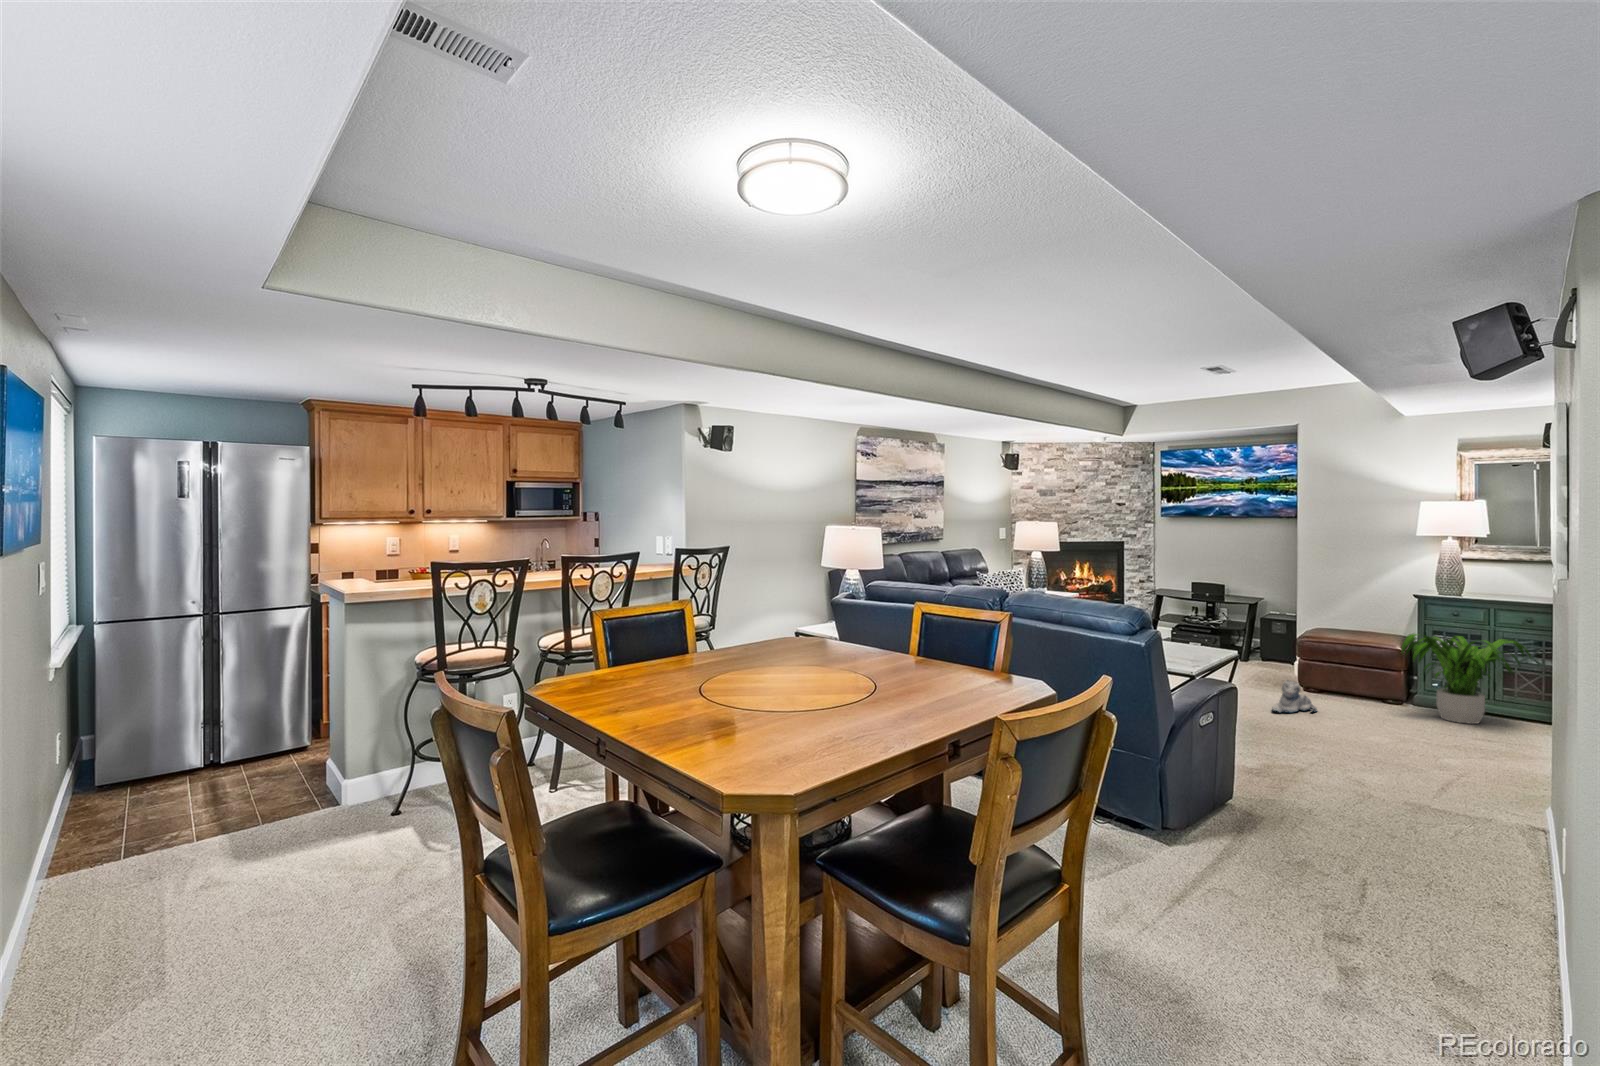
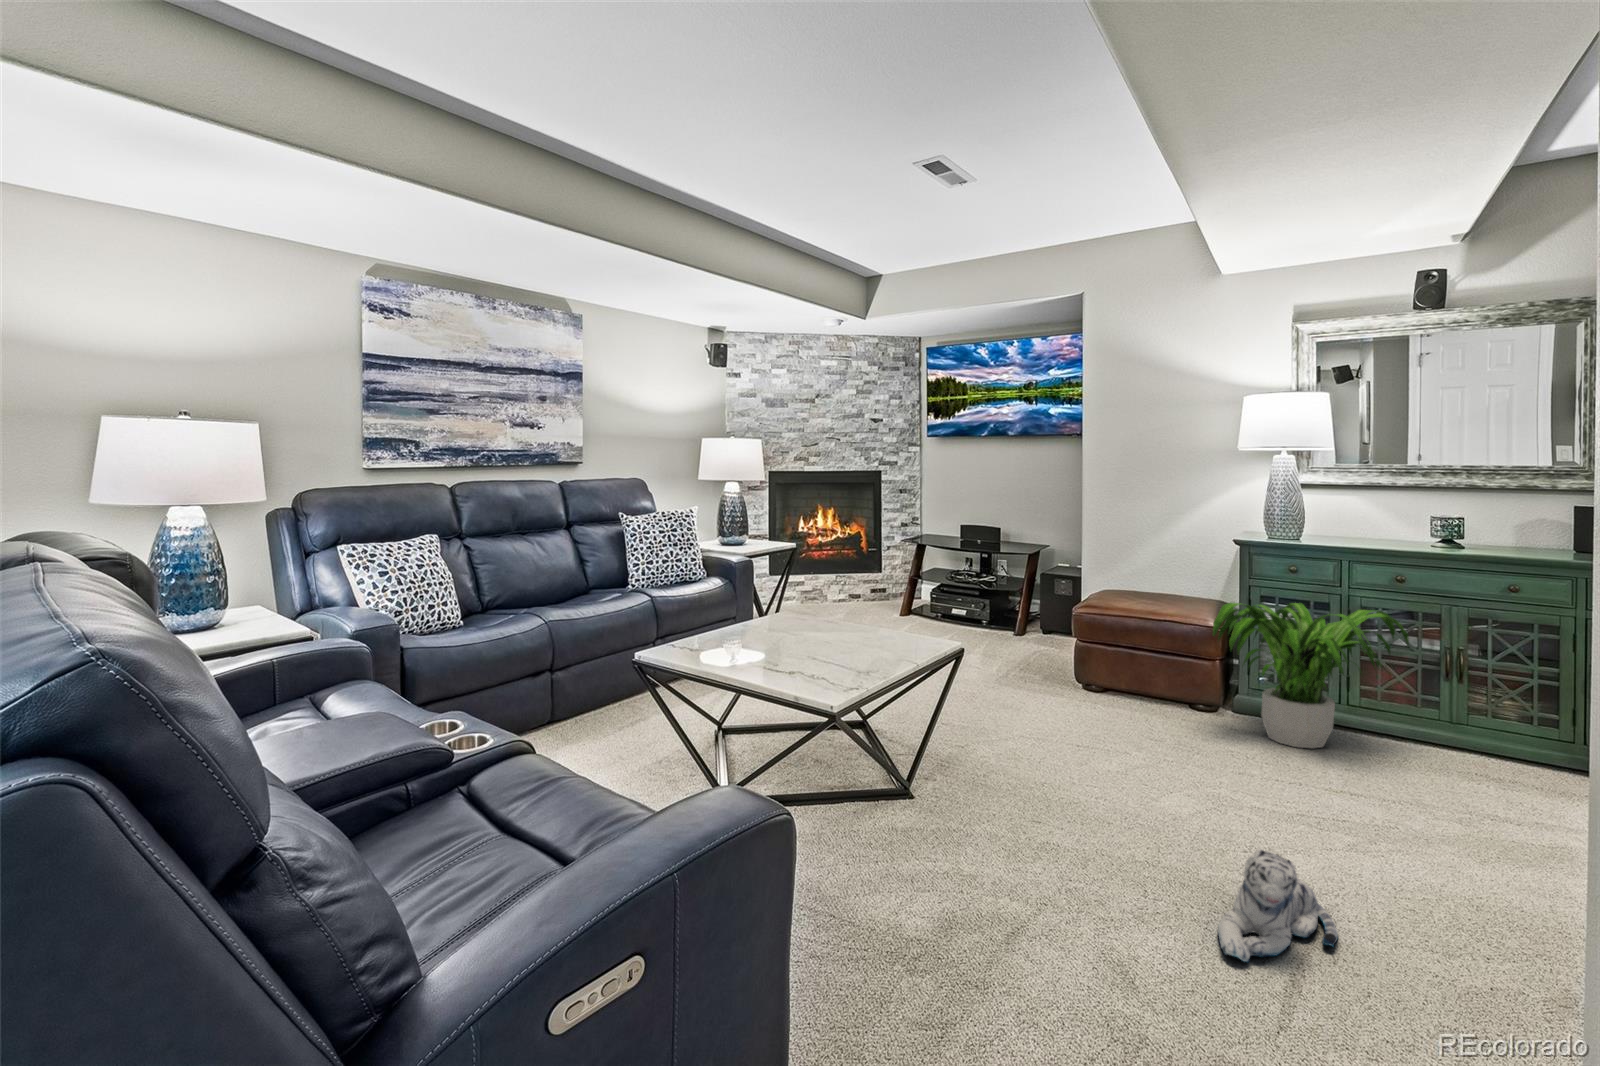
plush toy: present [1272,680,1317,713] -> present [1218,849,1338,962]

